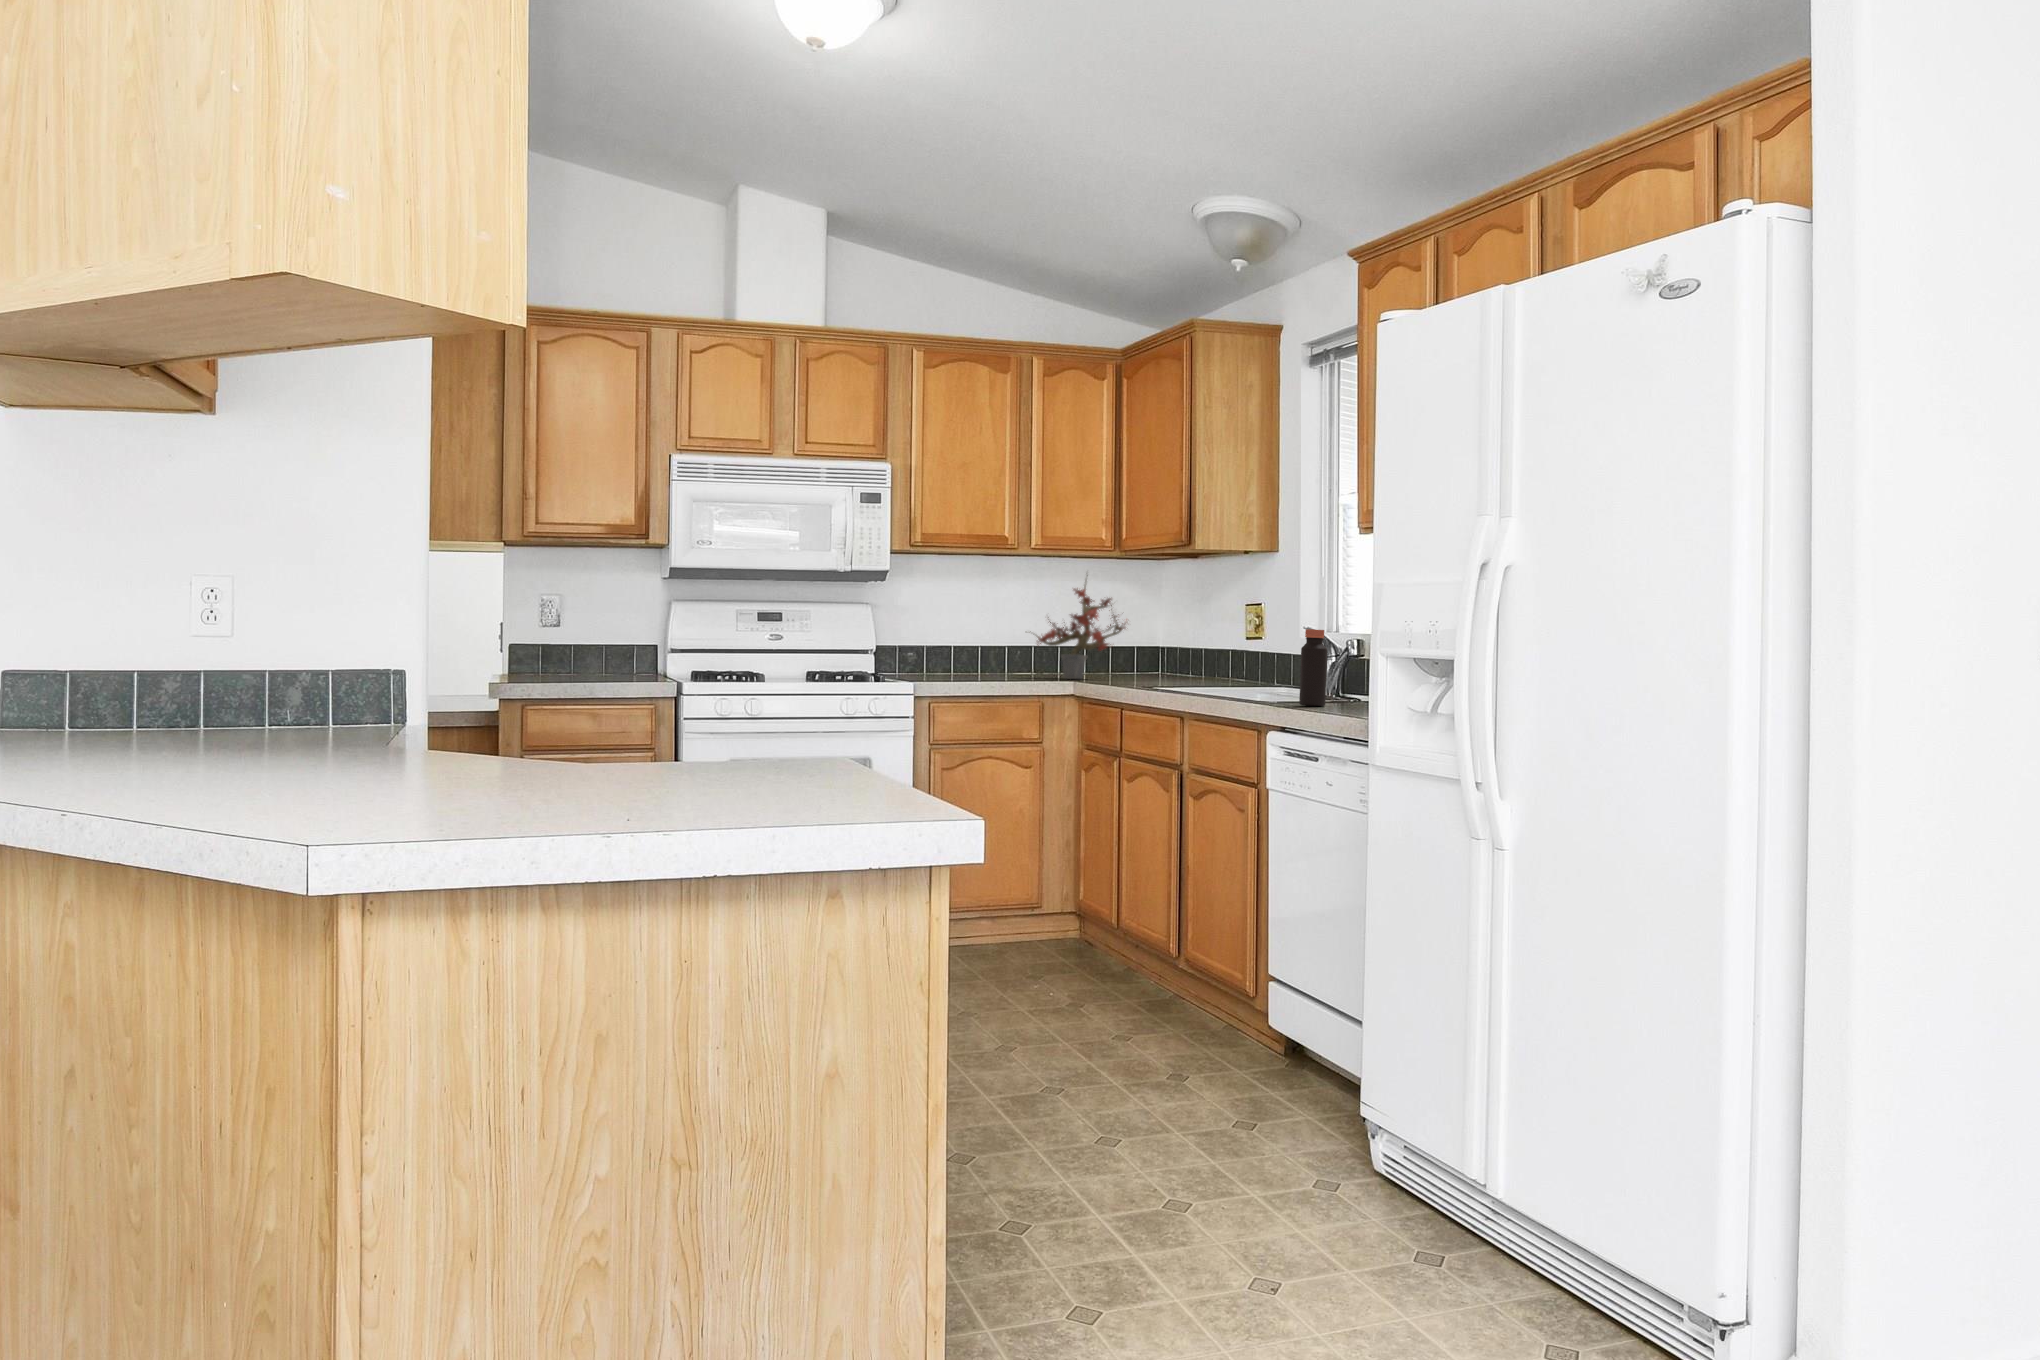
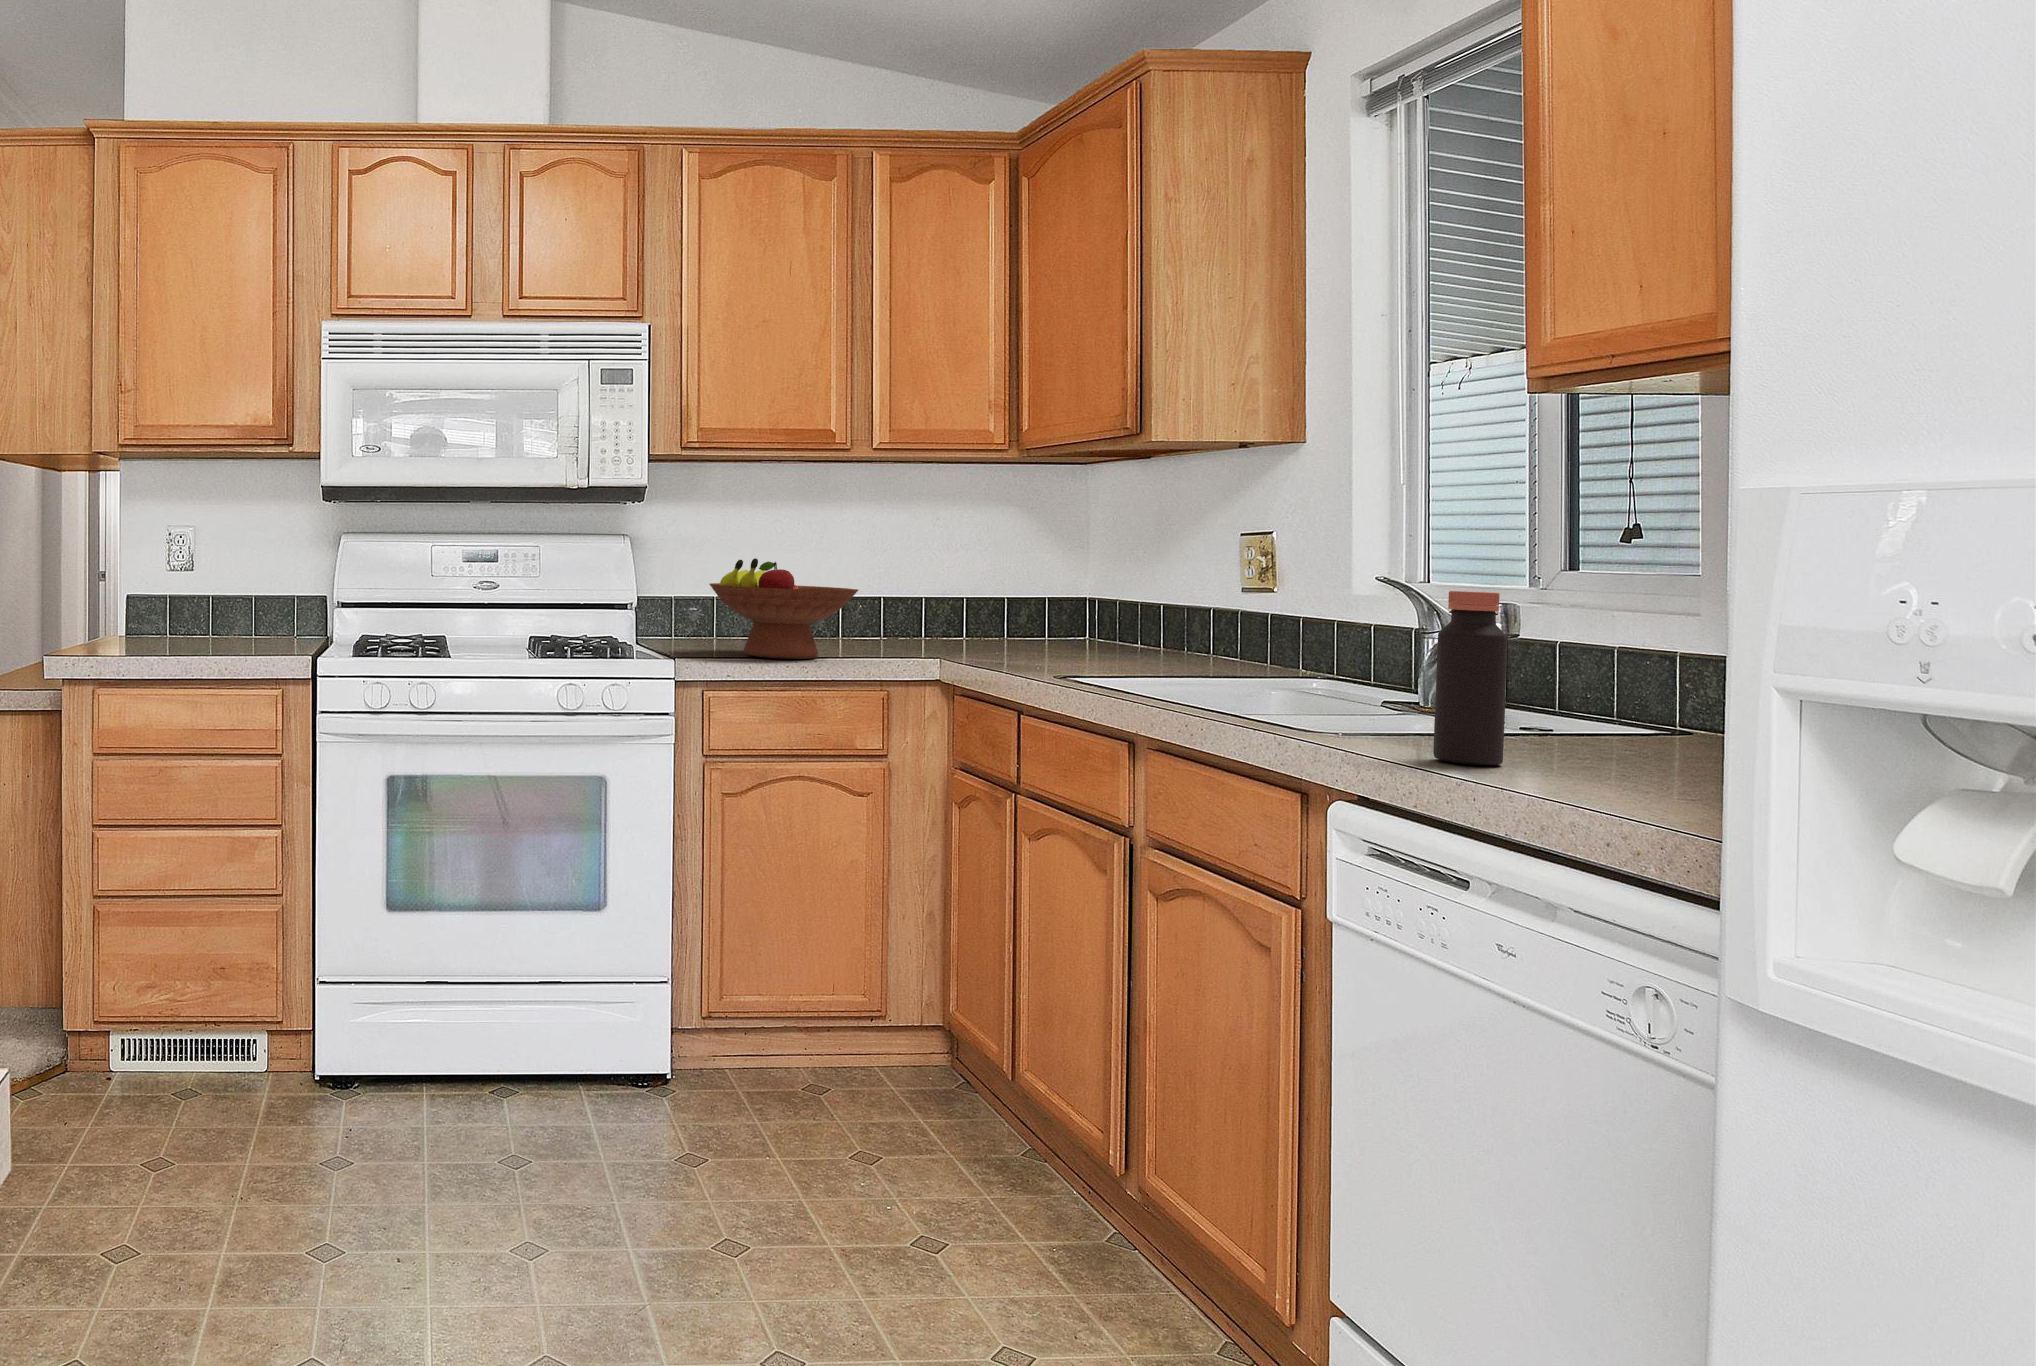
potted plant: present [1037,575,1126,679] -> none [859,481,1033,650]
fruit bowl: none [935,618,1028,682] -> present [710,558,858,659]

